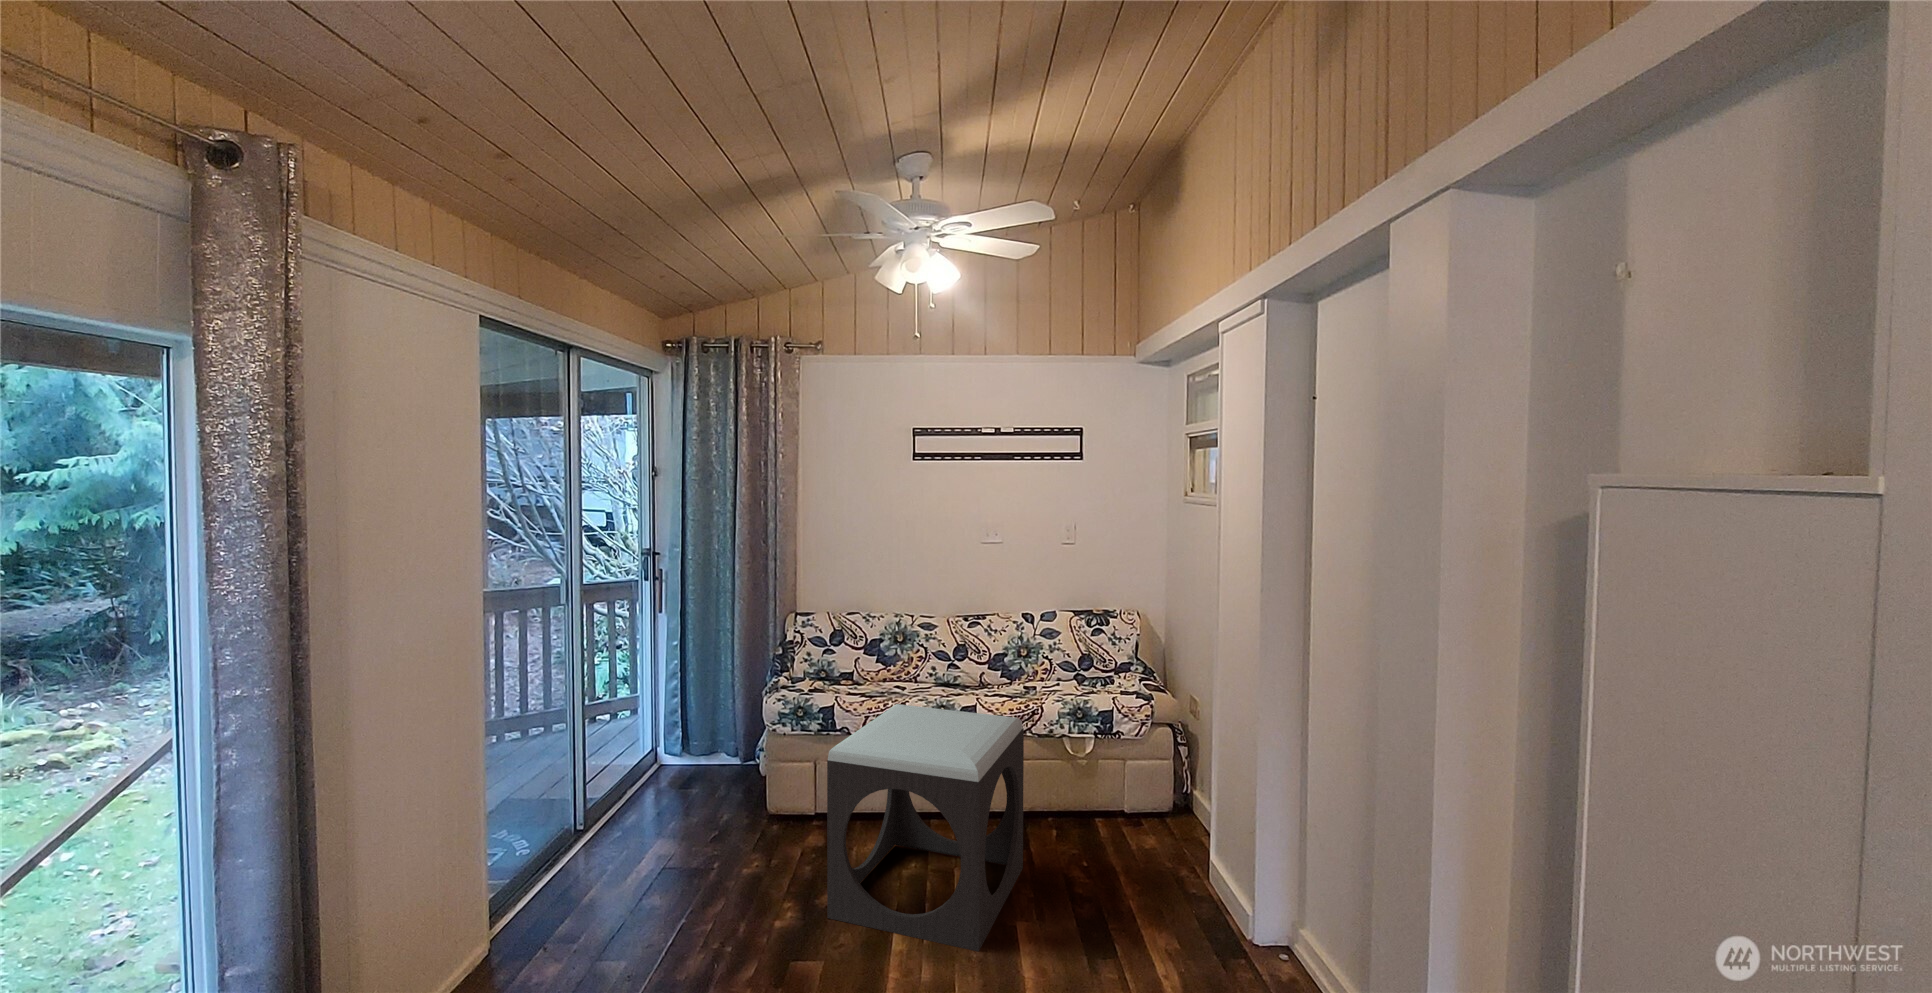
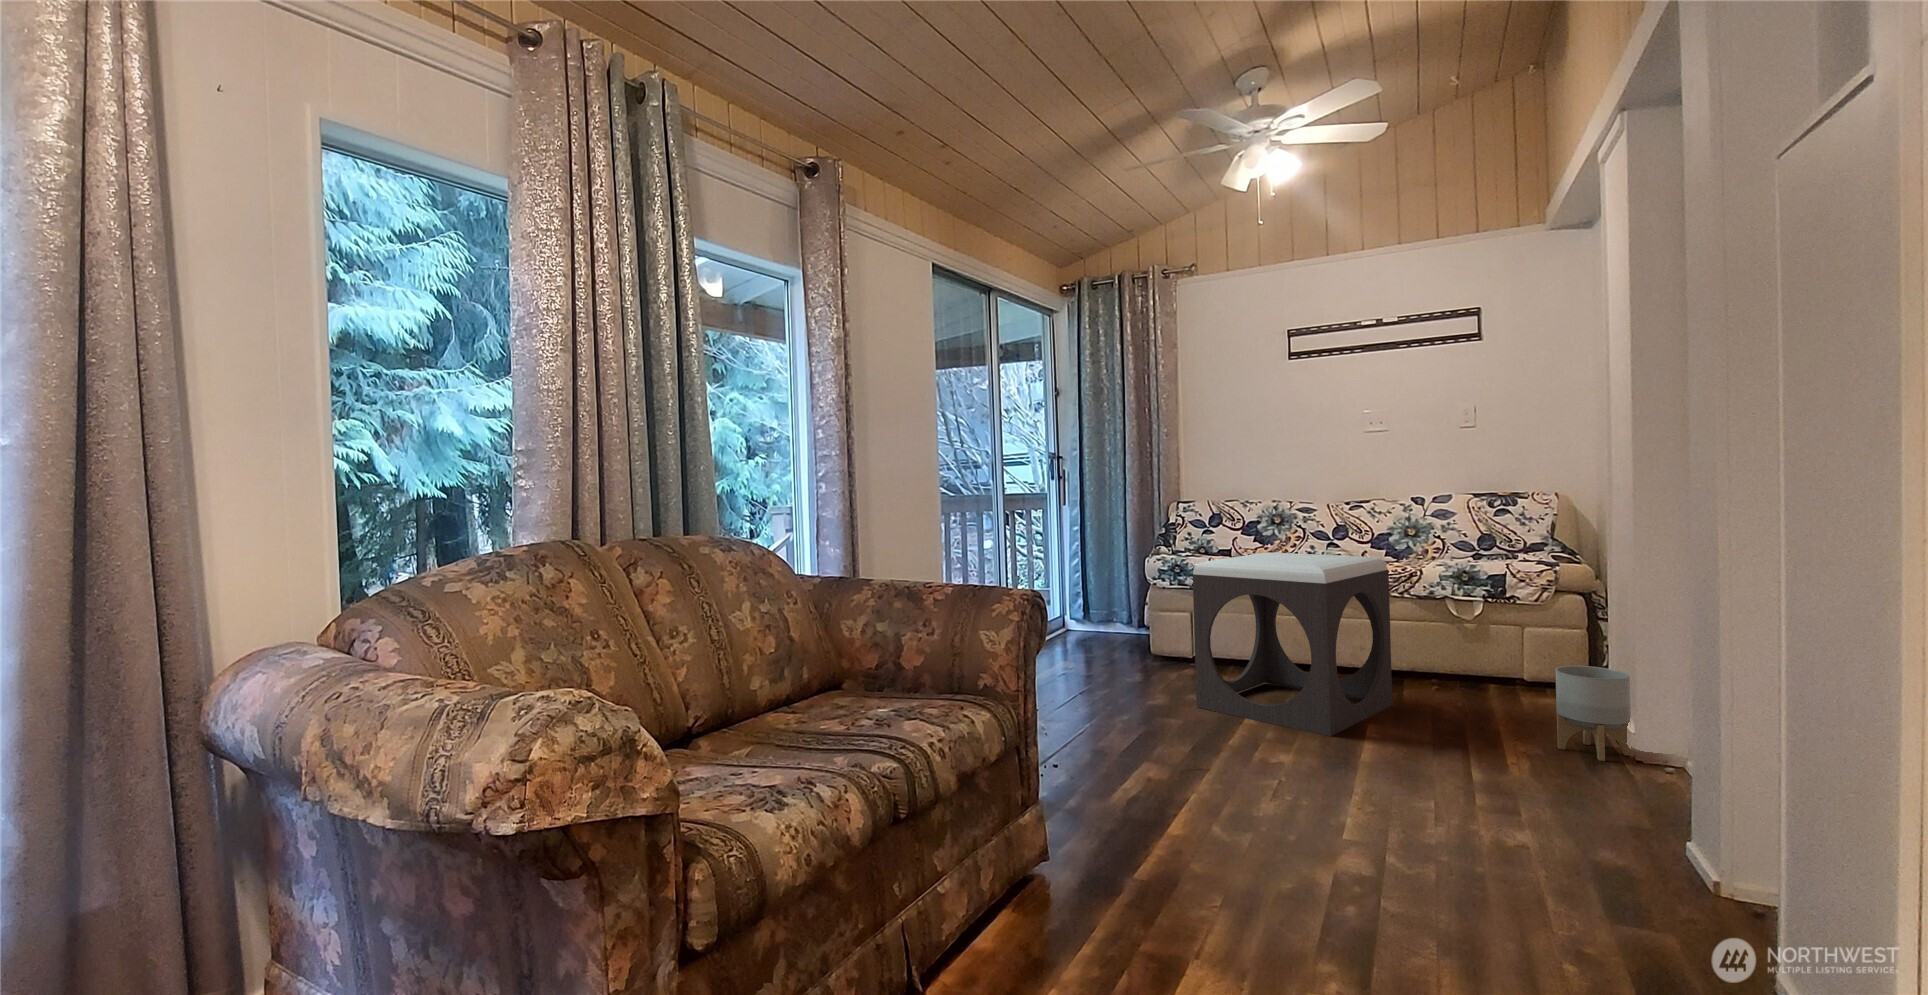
planter: none [1174,833,1232,938] -> present [1556,666,1631,761]

